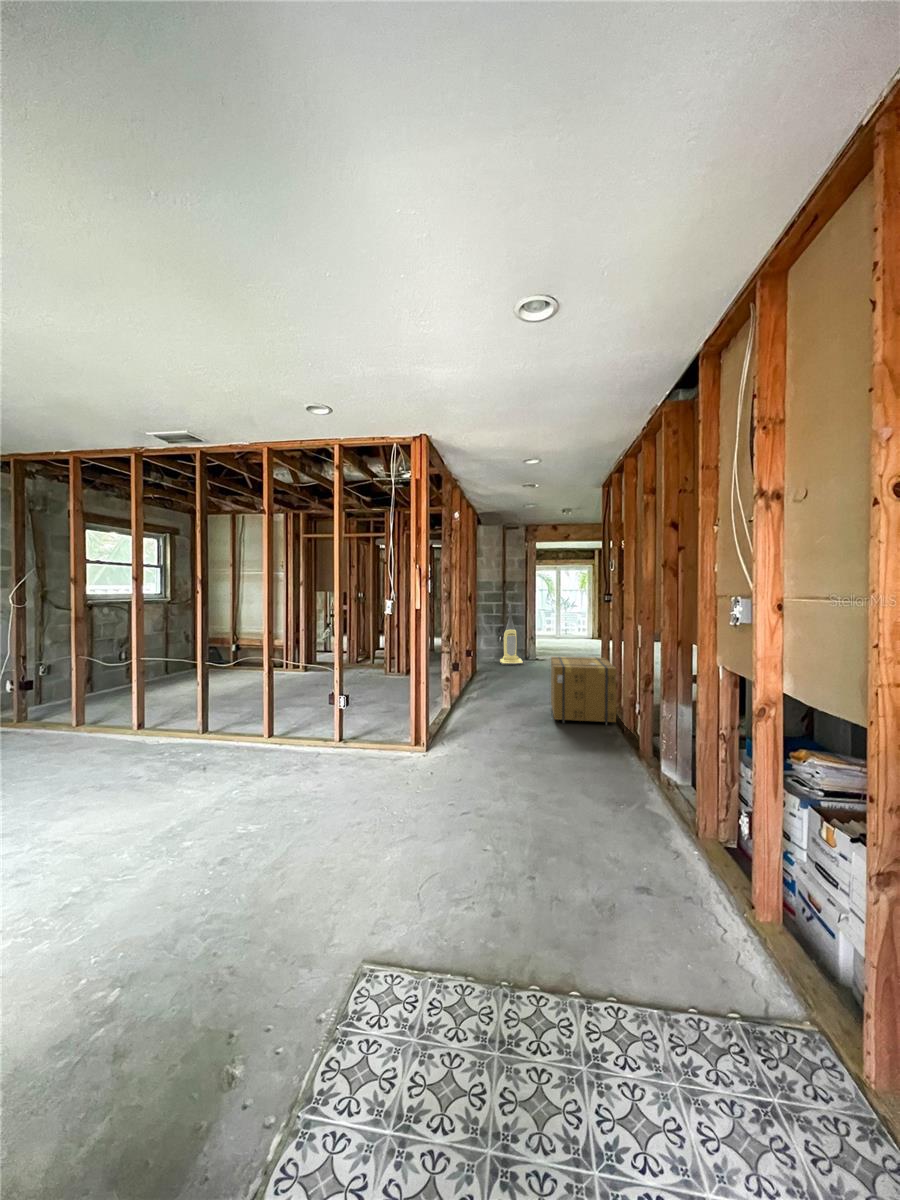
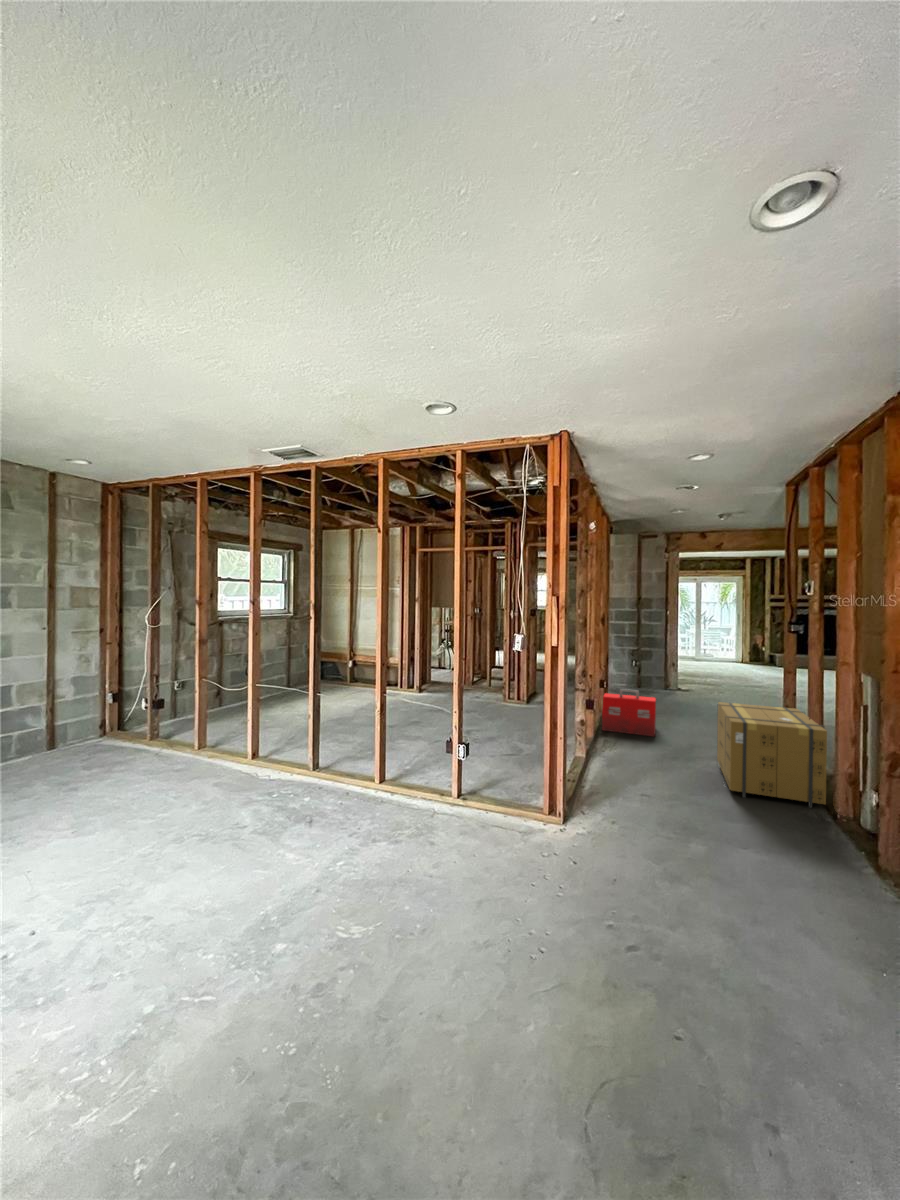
vacuum cleaner: present [500,604,524,665] -> none [634,624,664,696]
toolbox: none [468,655,511,692] -> present [602,689,656,736]

